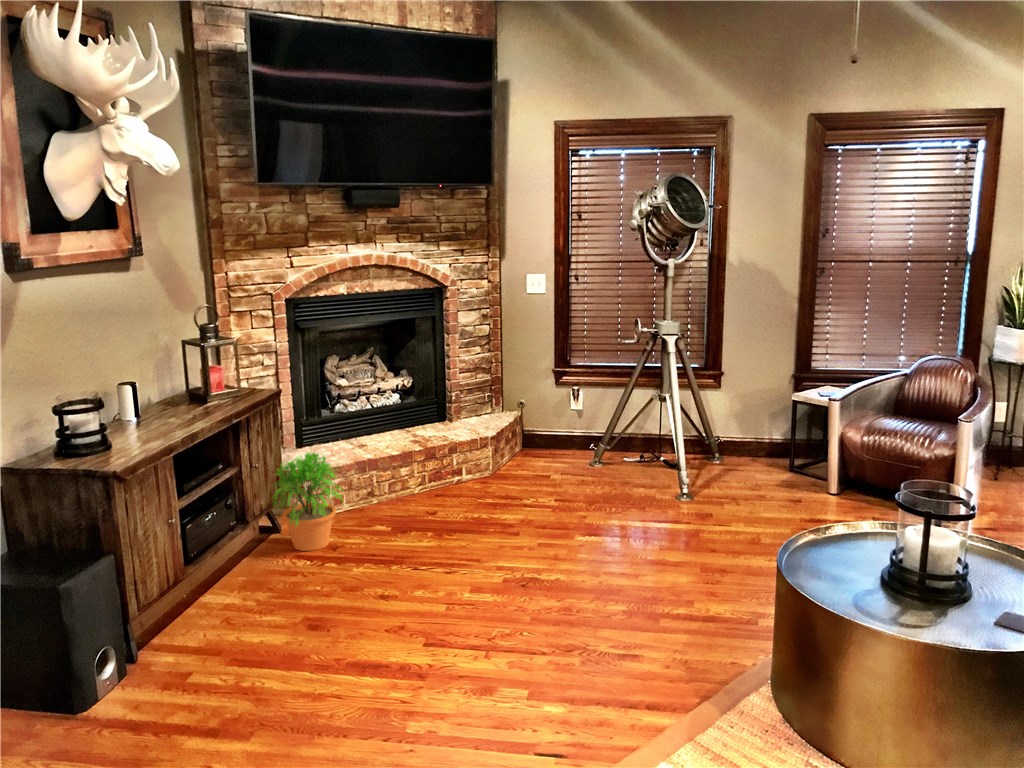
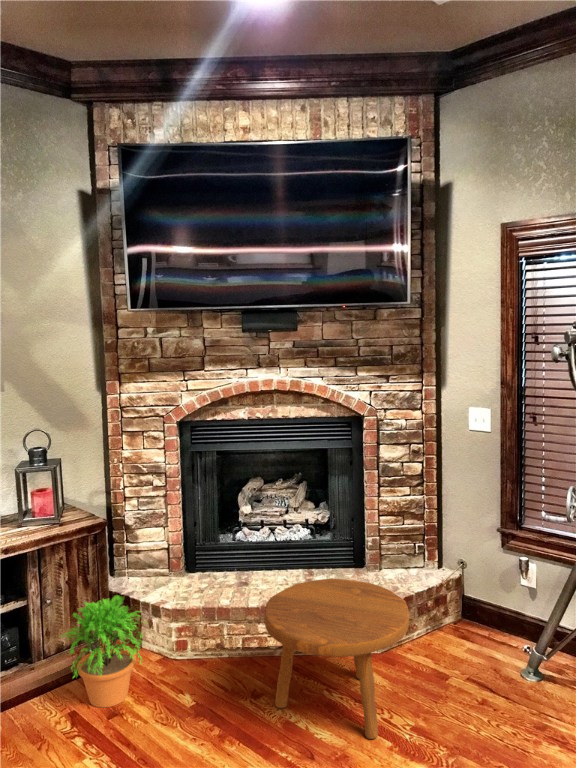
footstool: none [438,413,552,516] -> present [264,578,409,739]

